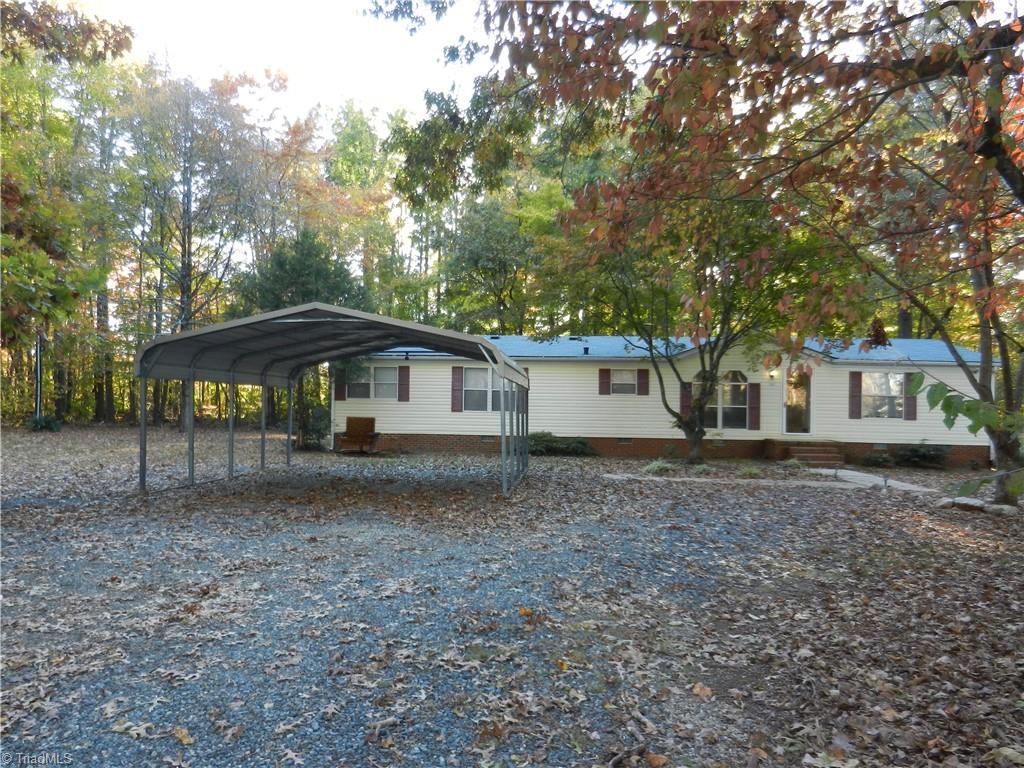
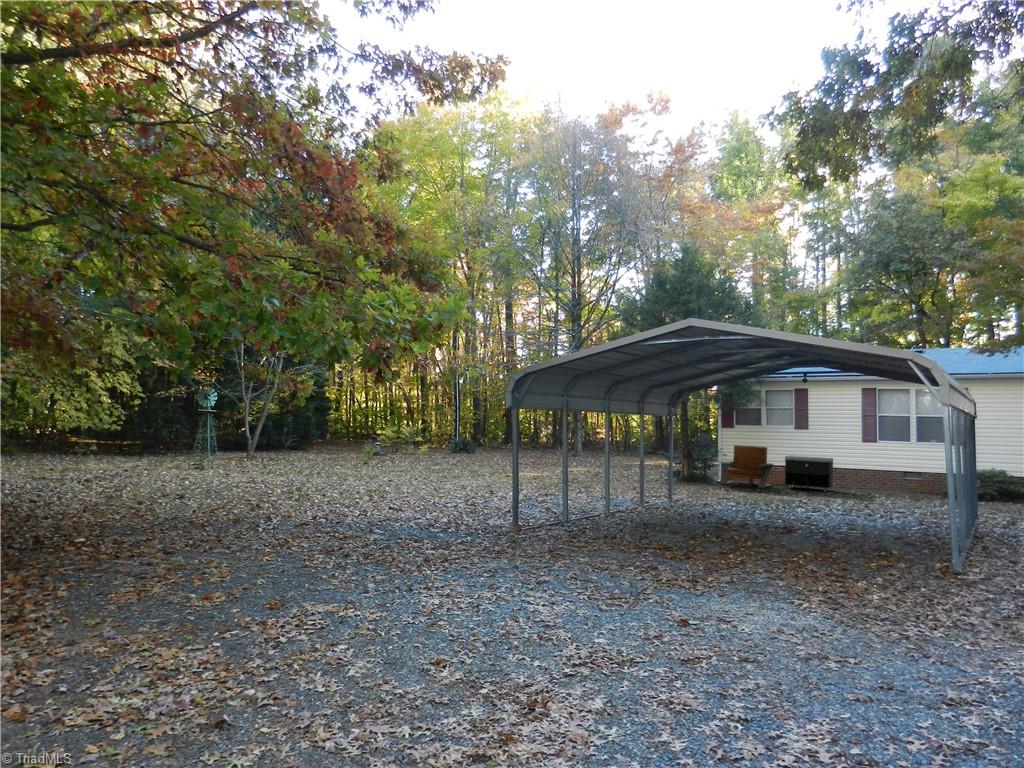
storage bench: none [390,424,429,454] -> present [785,455,833,491]

